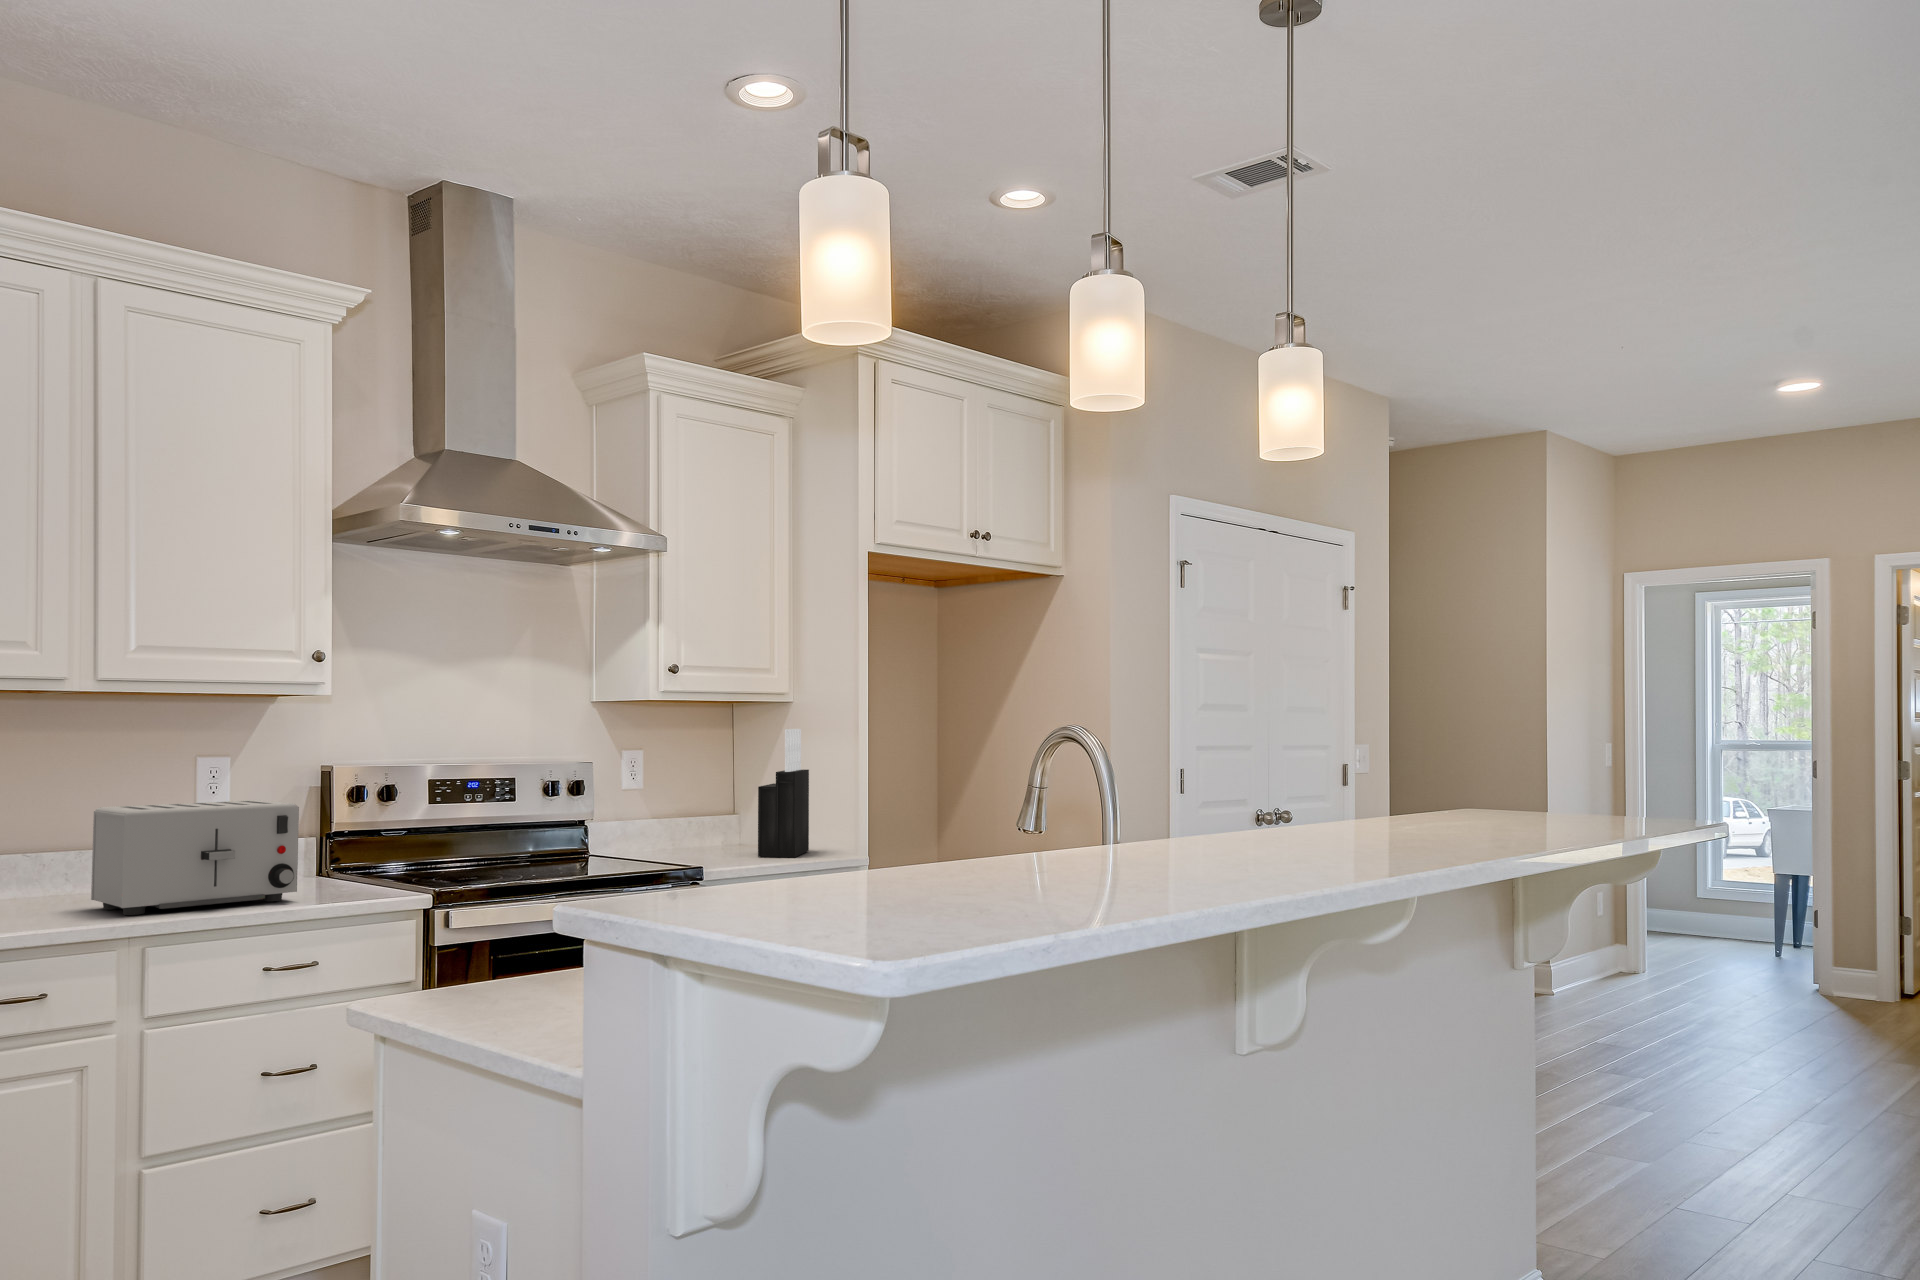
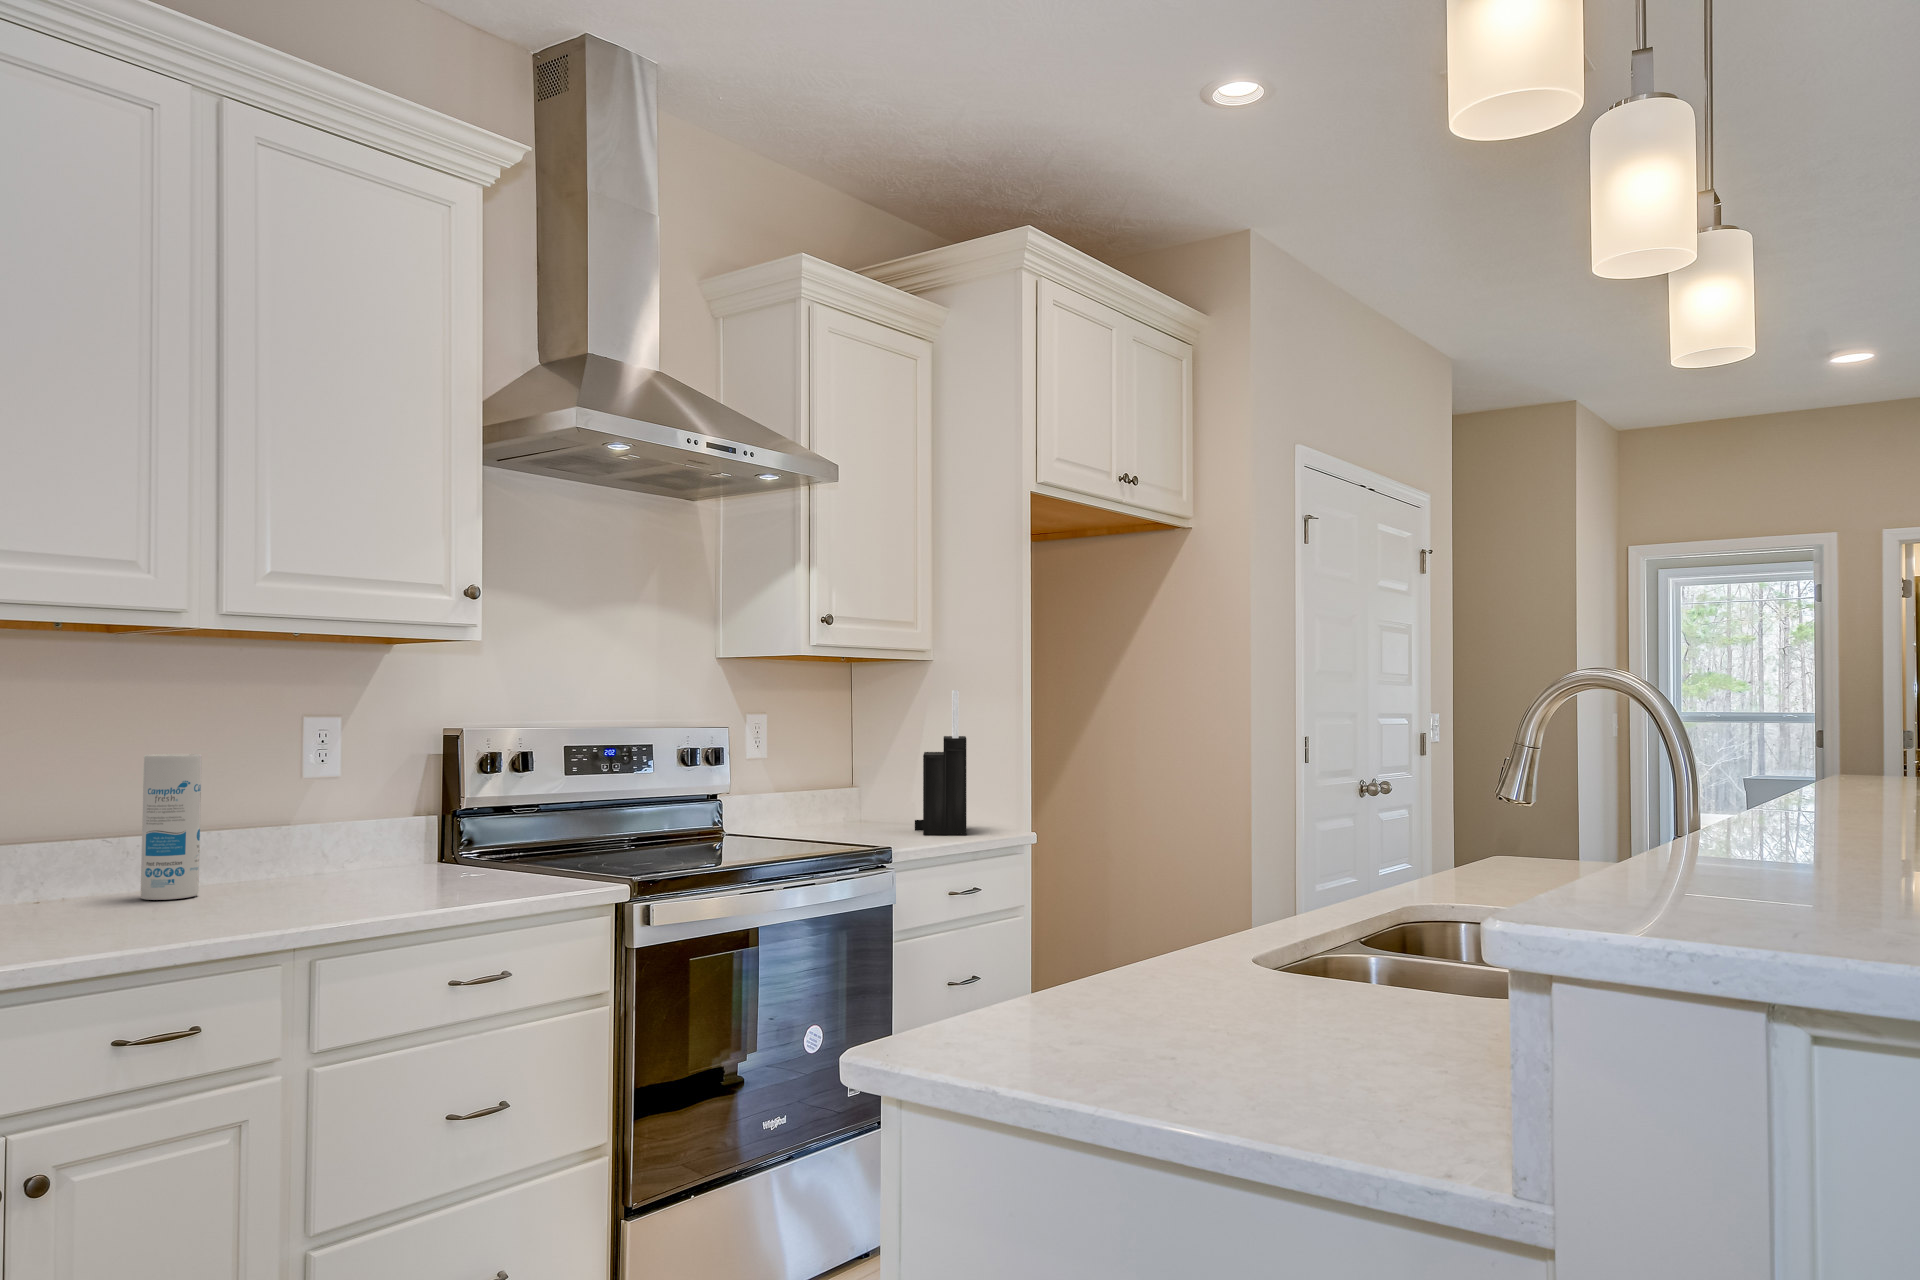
canister: none [45,787,94,901] -> present [141,754,202,900]
toaster: present [91,800,299,915] -> none [220,770,478,918]

